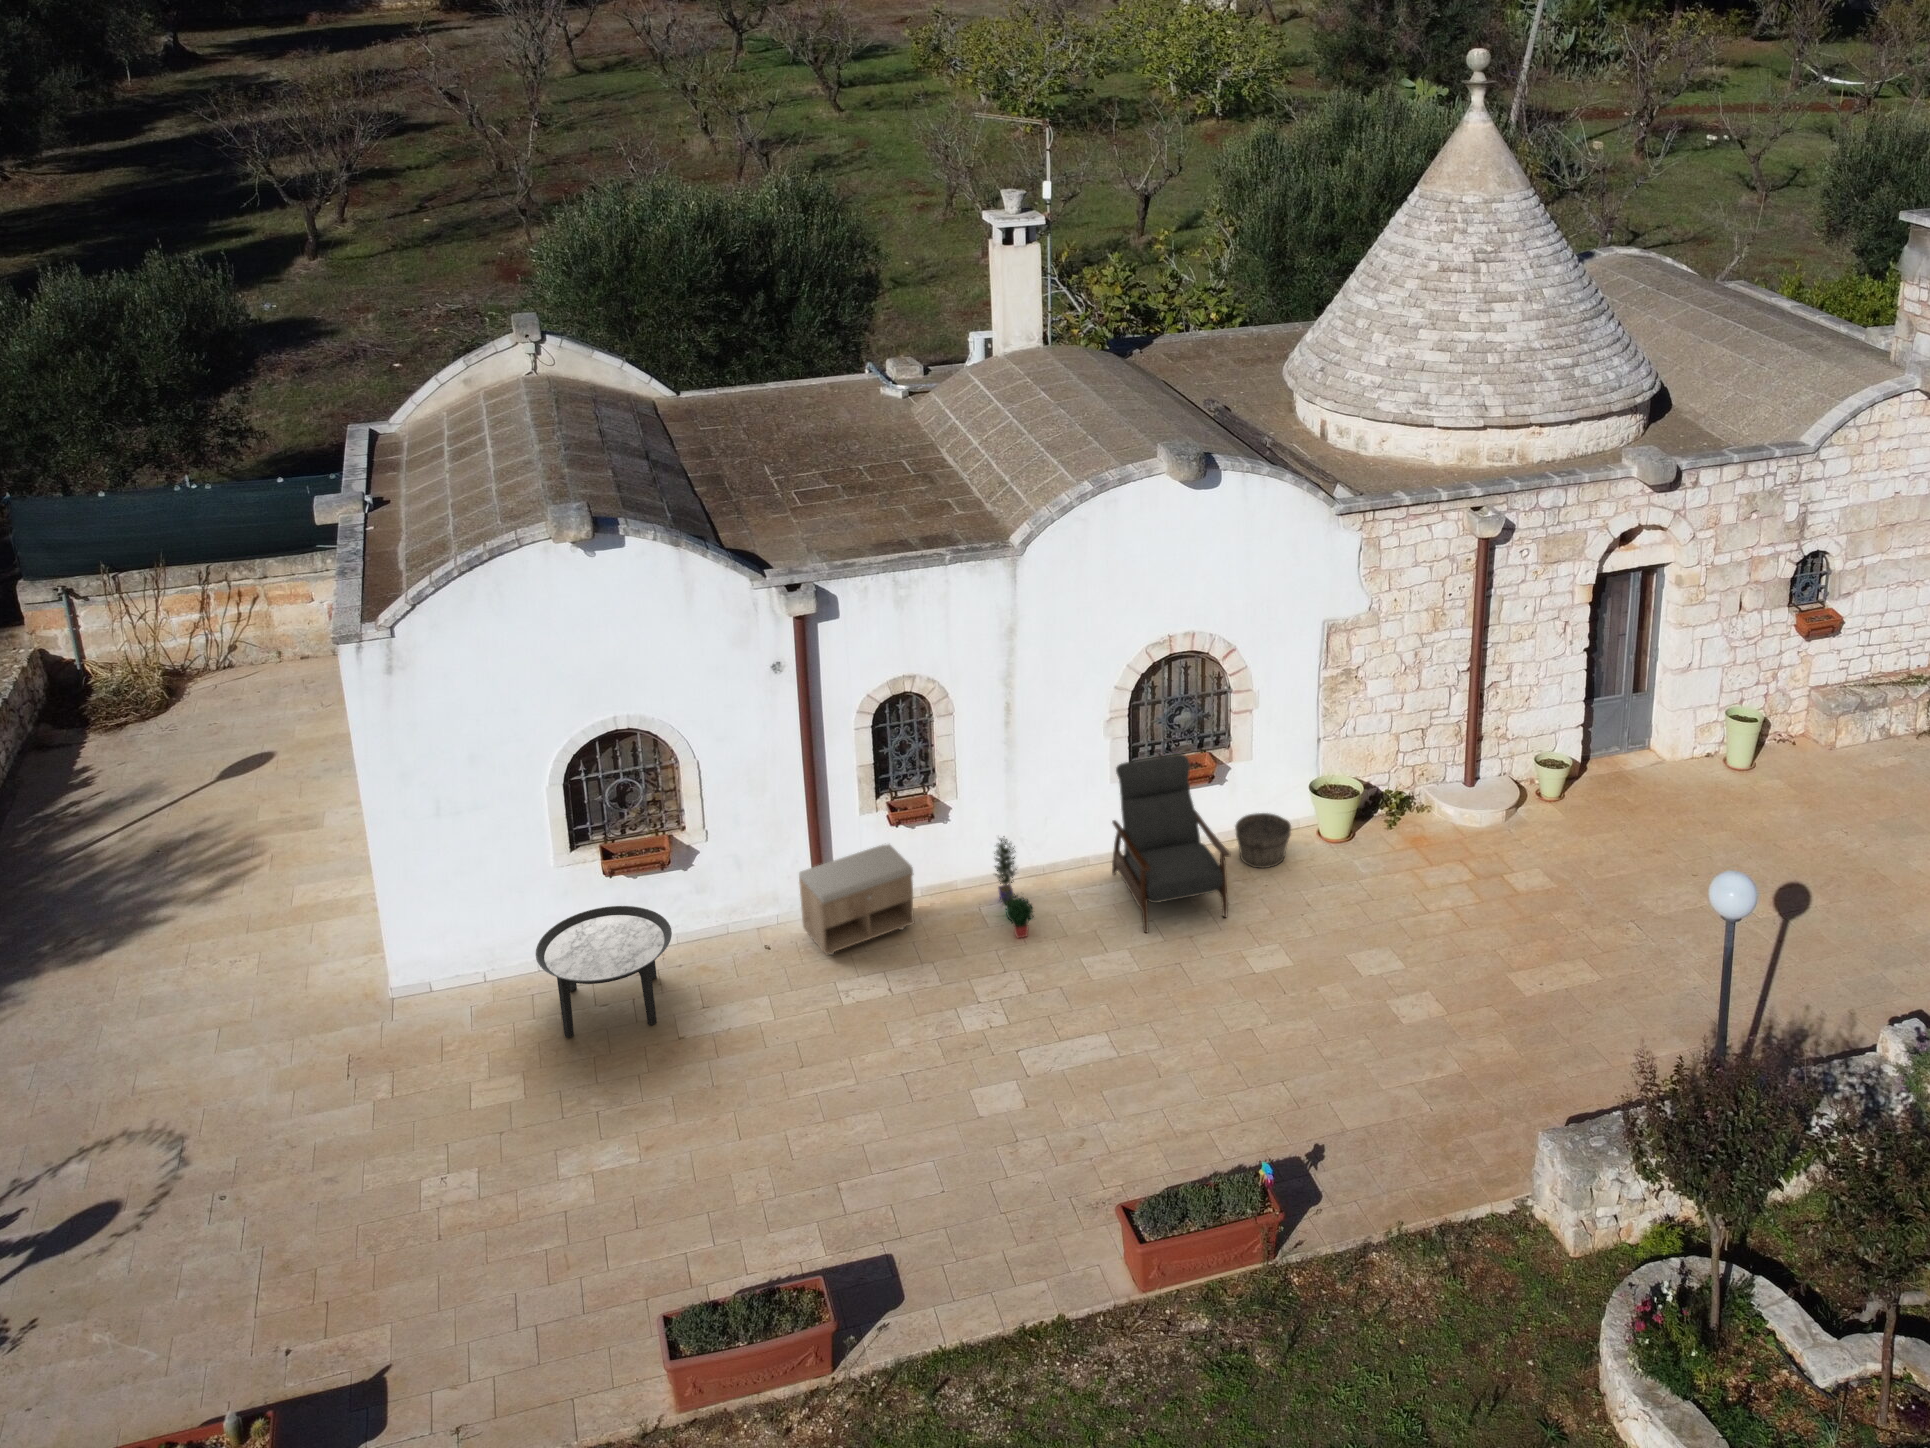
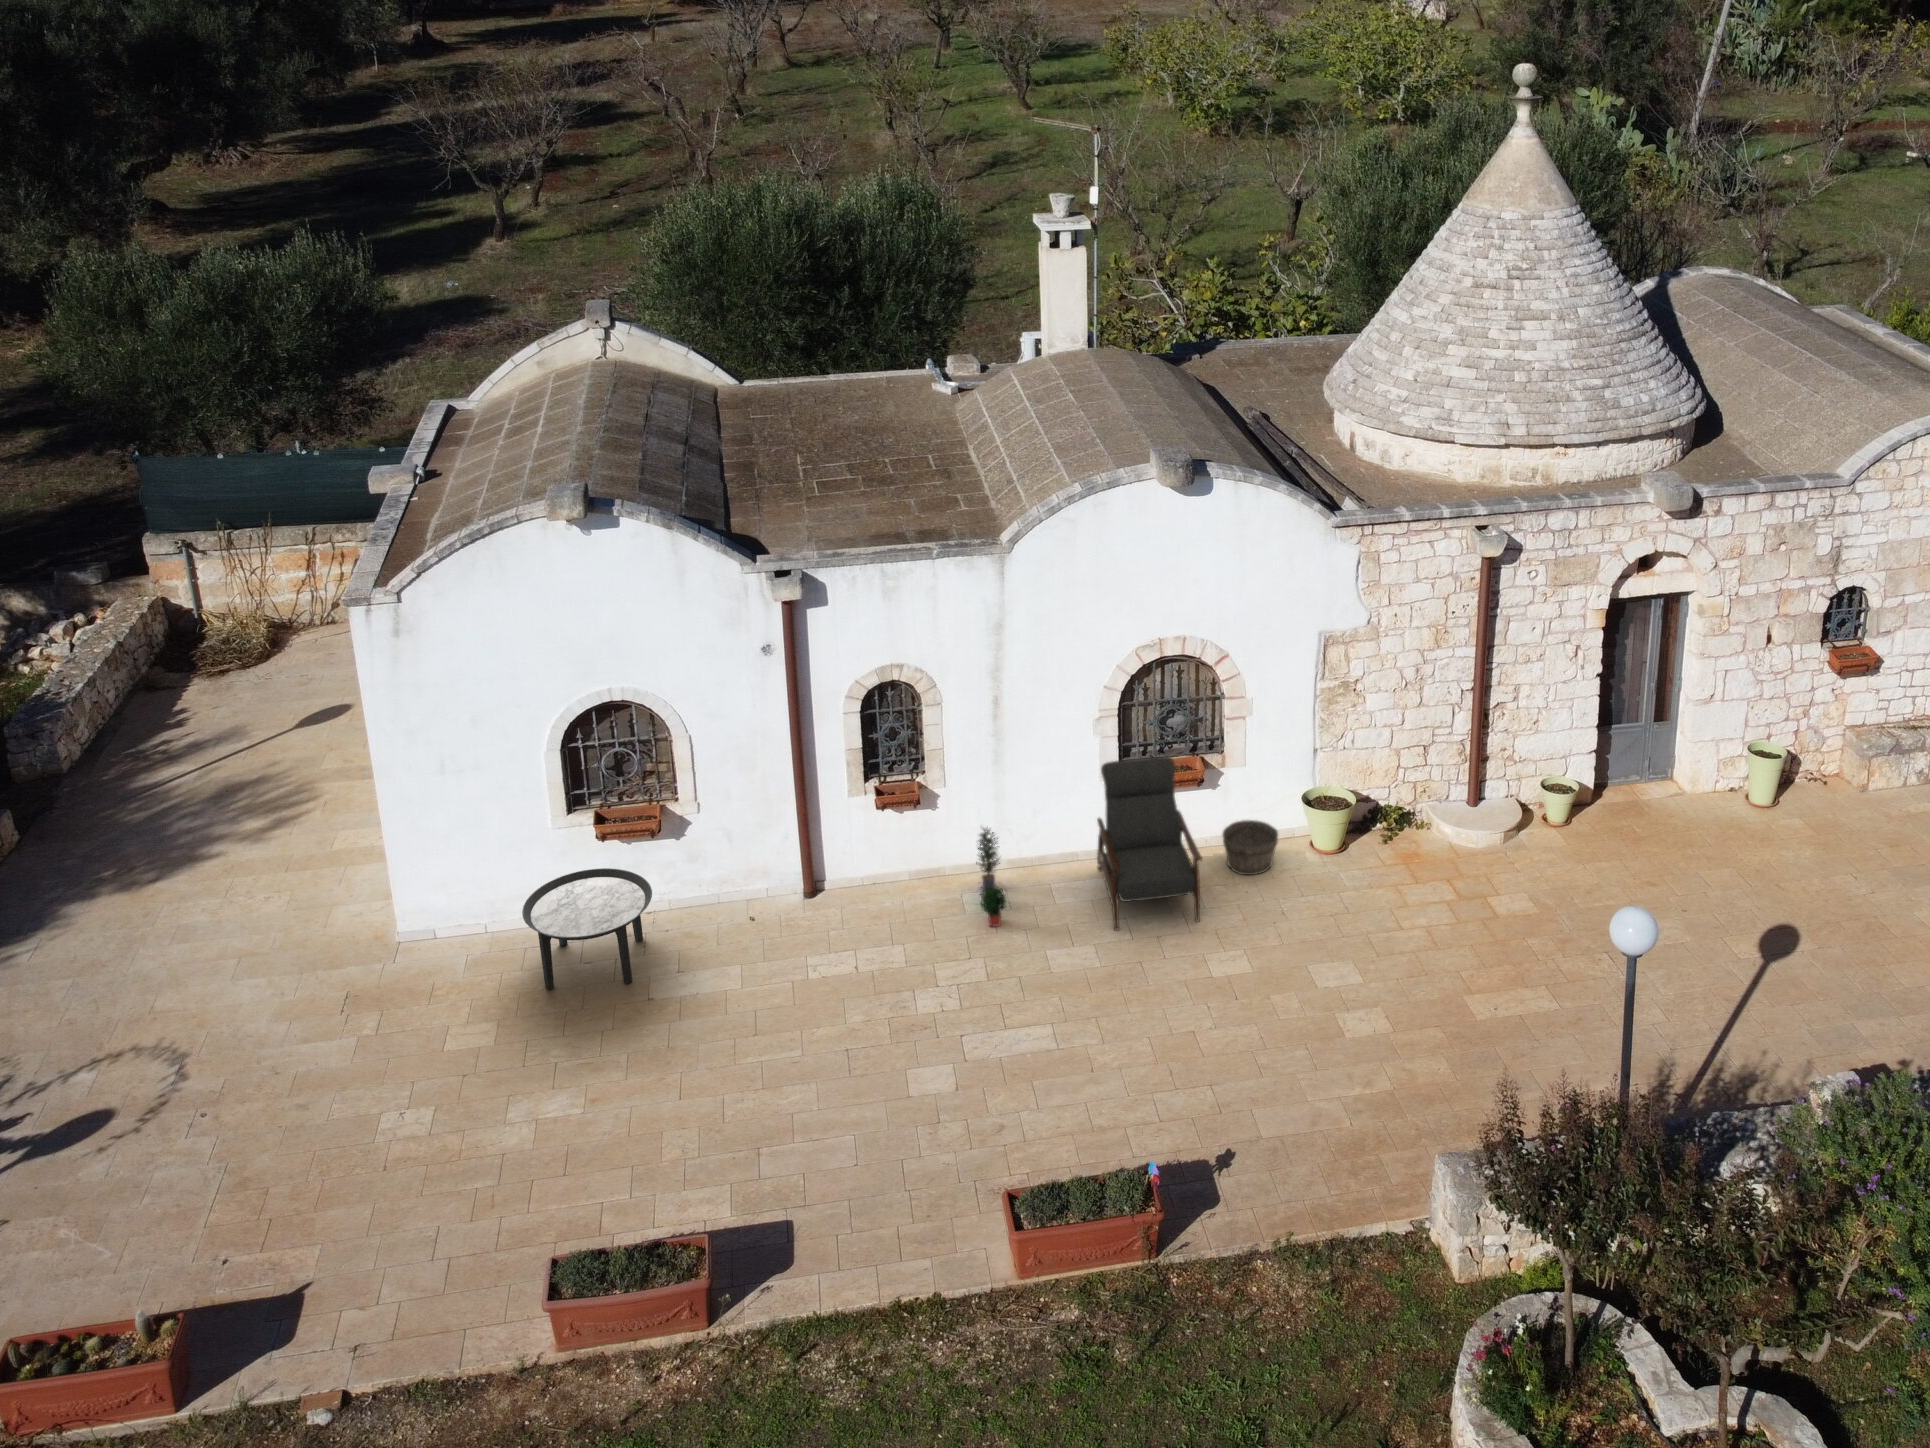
storage bench: present [799,844,914,955] -> none [784,825,894,930]

